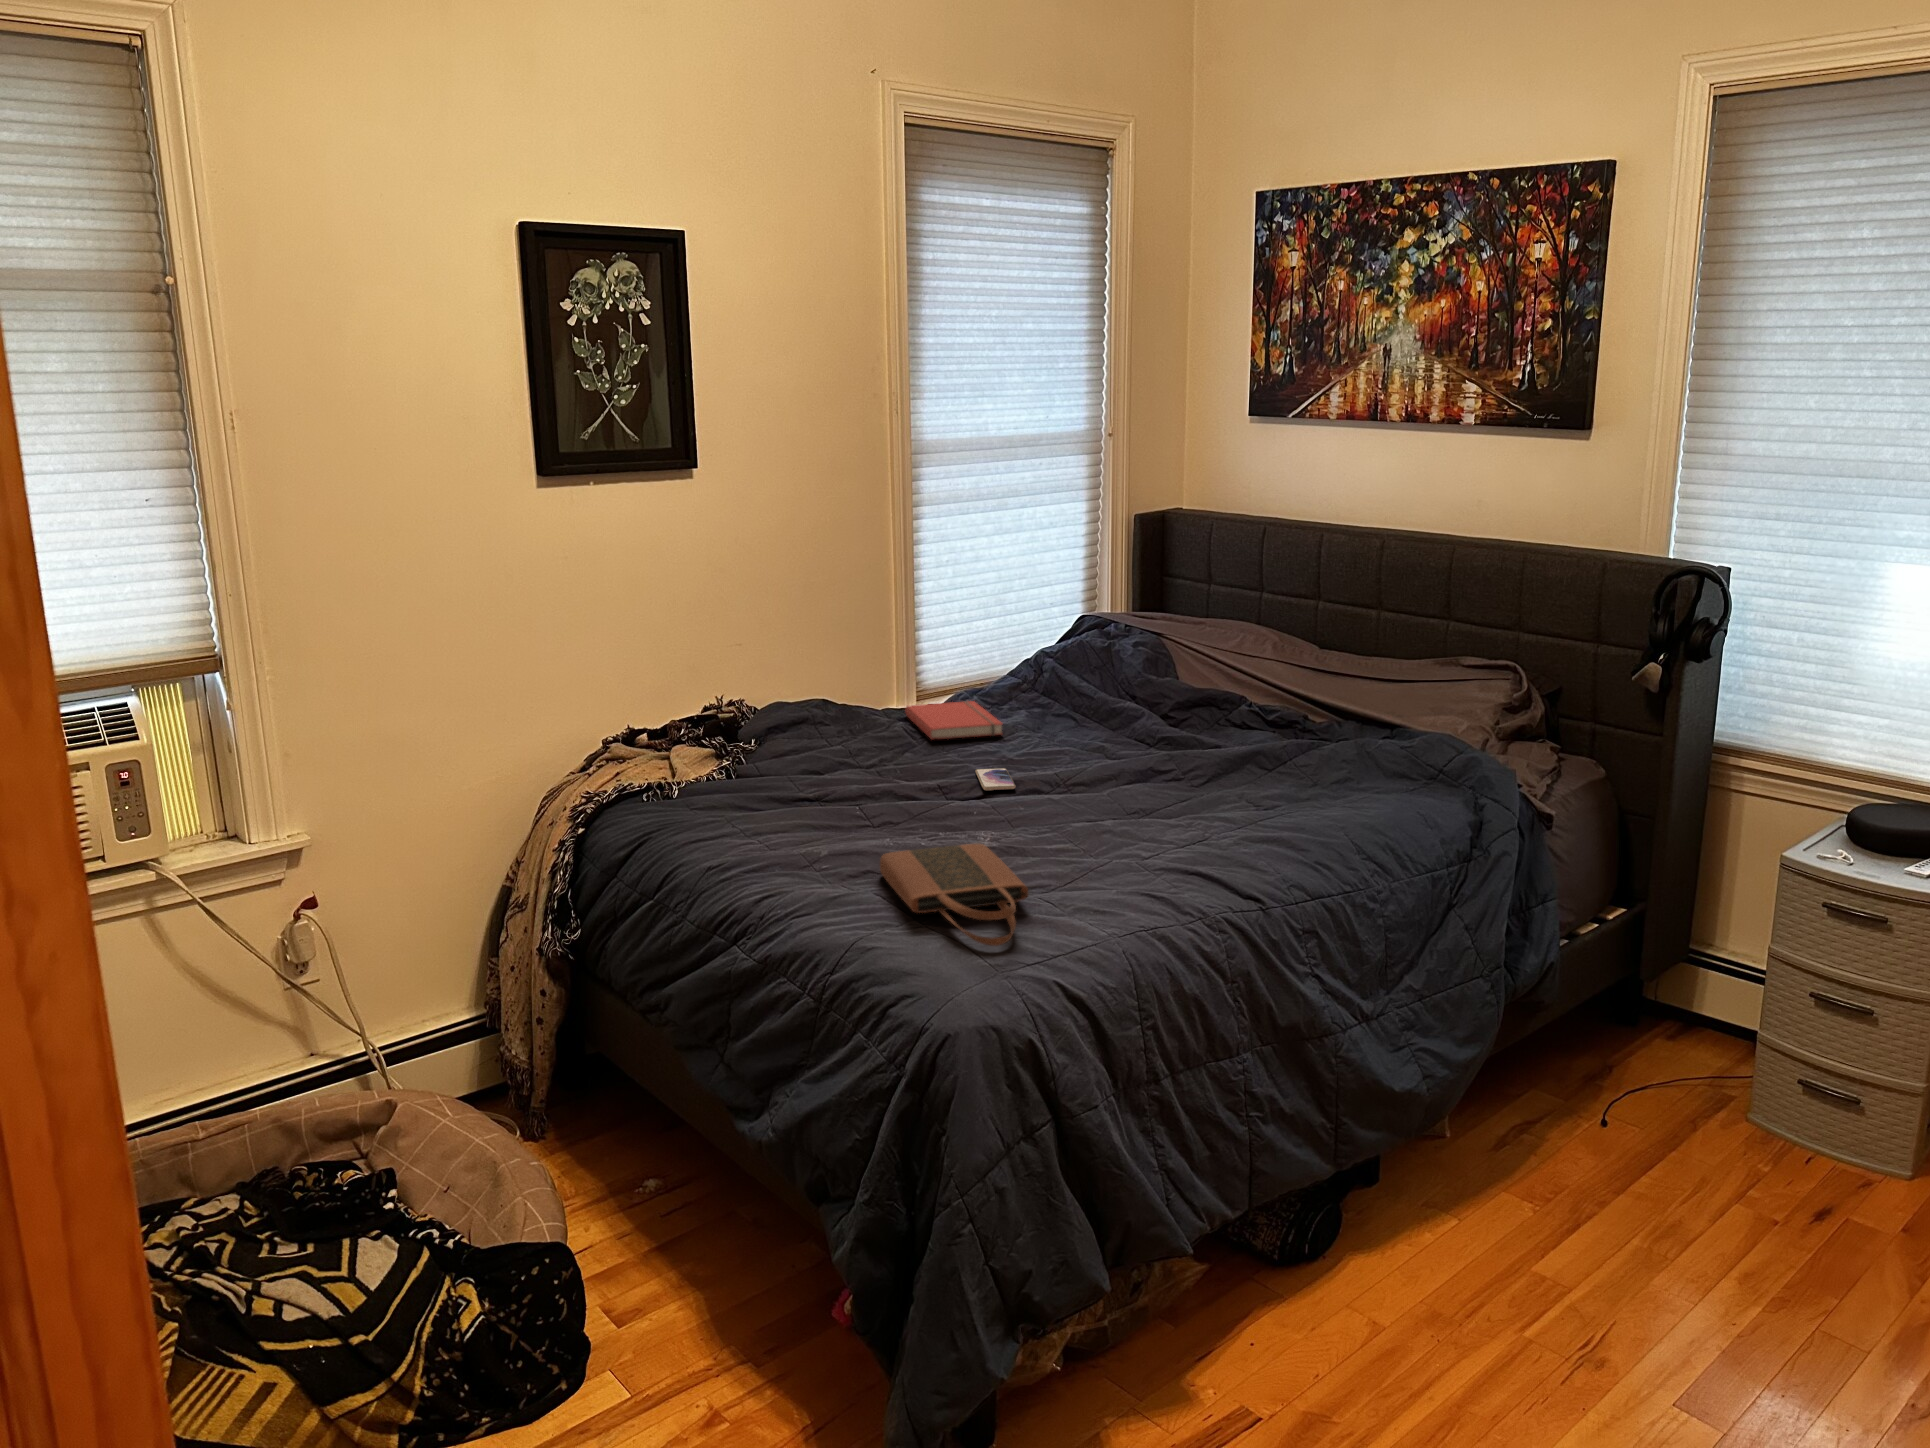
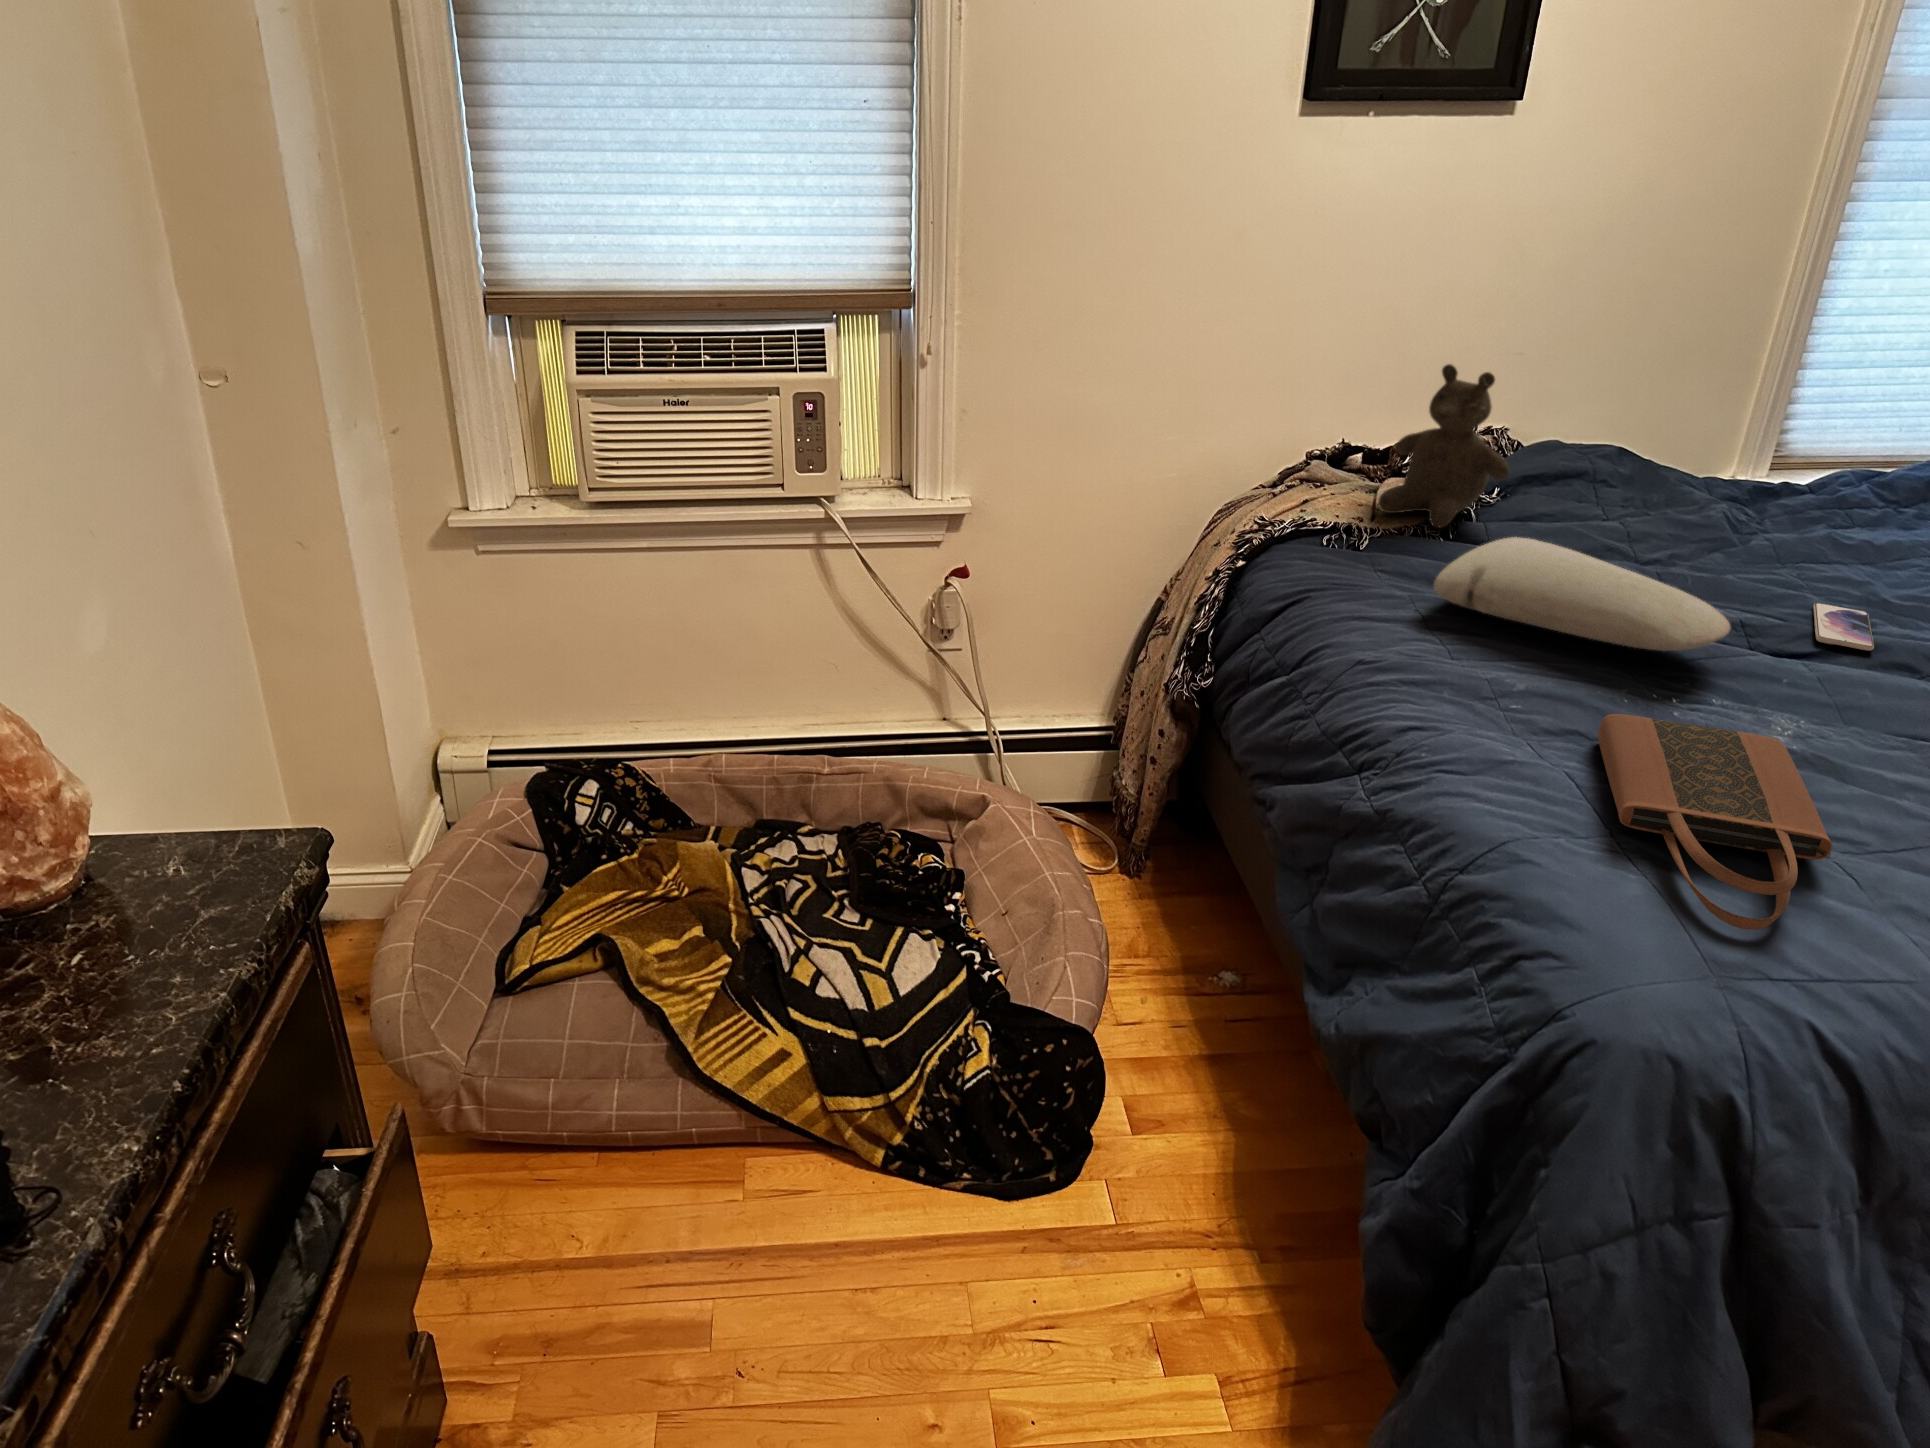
teddy bear: none [671,653,761,775] -> present [1378,364,1509,528]
book: present [905,701,1002,740] -> none [1734,478,1888,554]
pillow: none [738,763,935,819] -> present [1434,537,1730,651]

